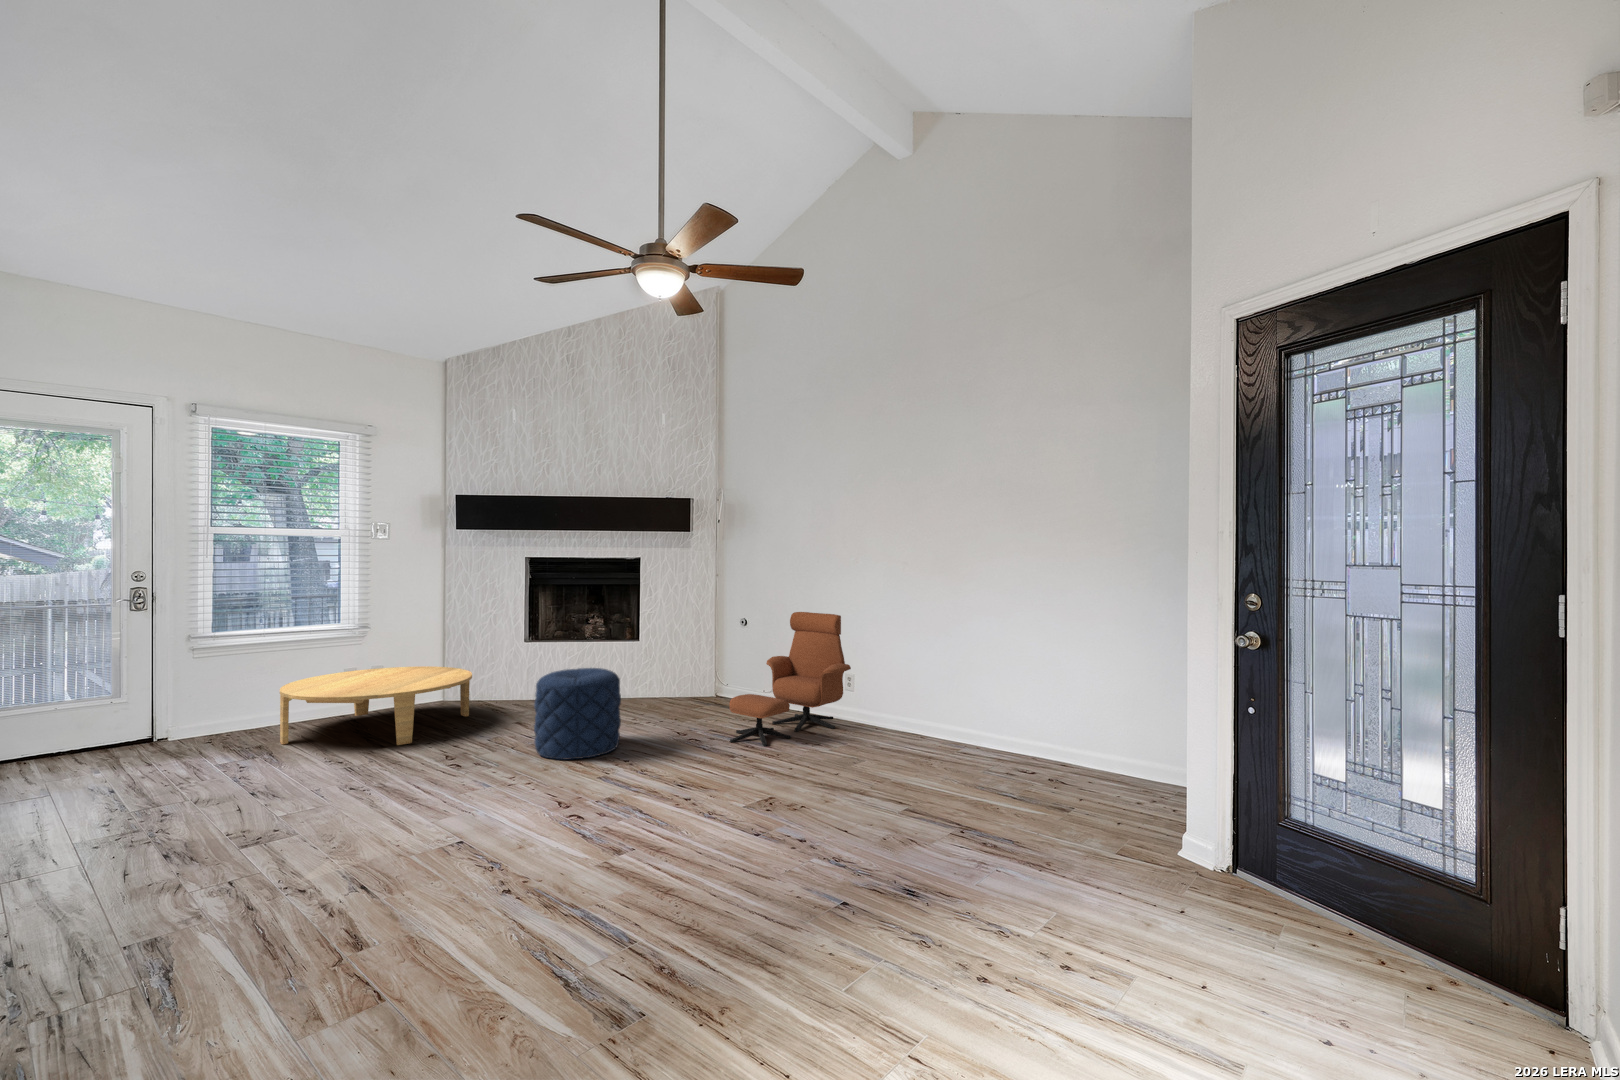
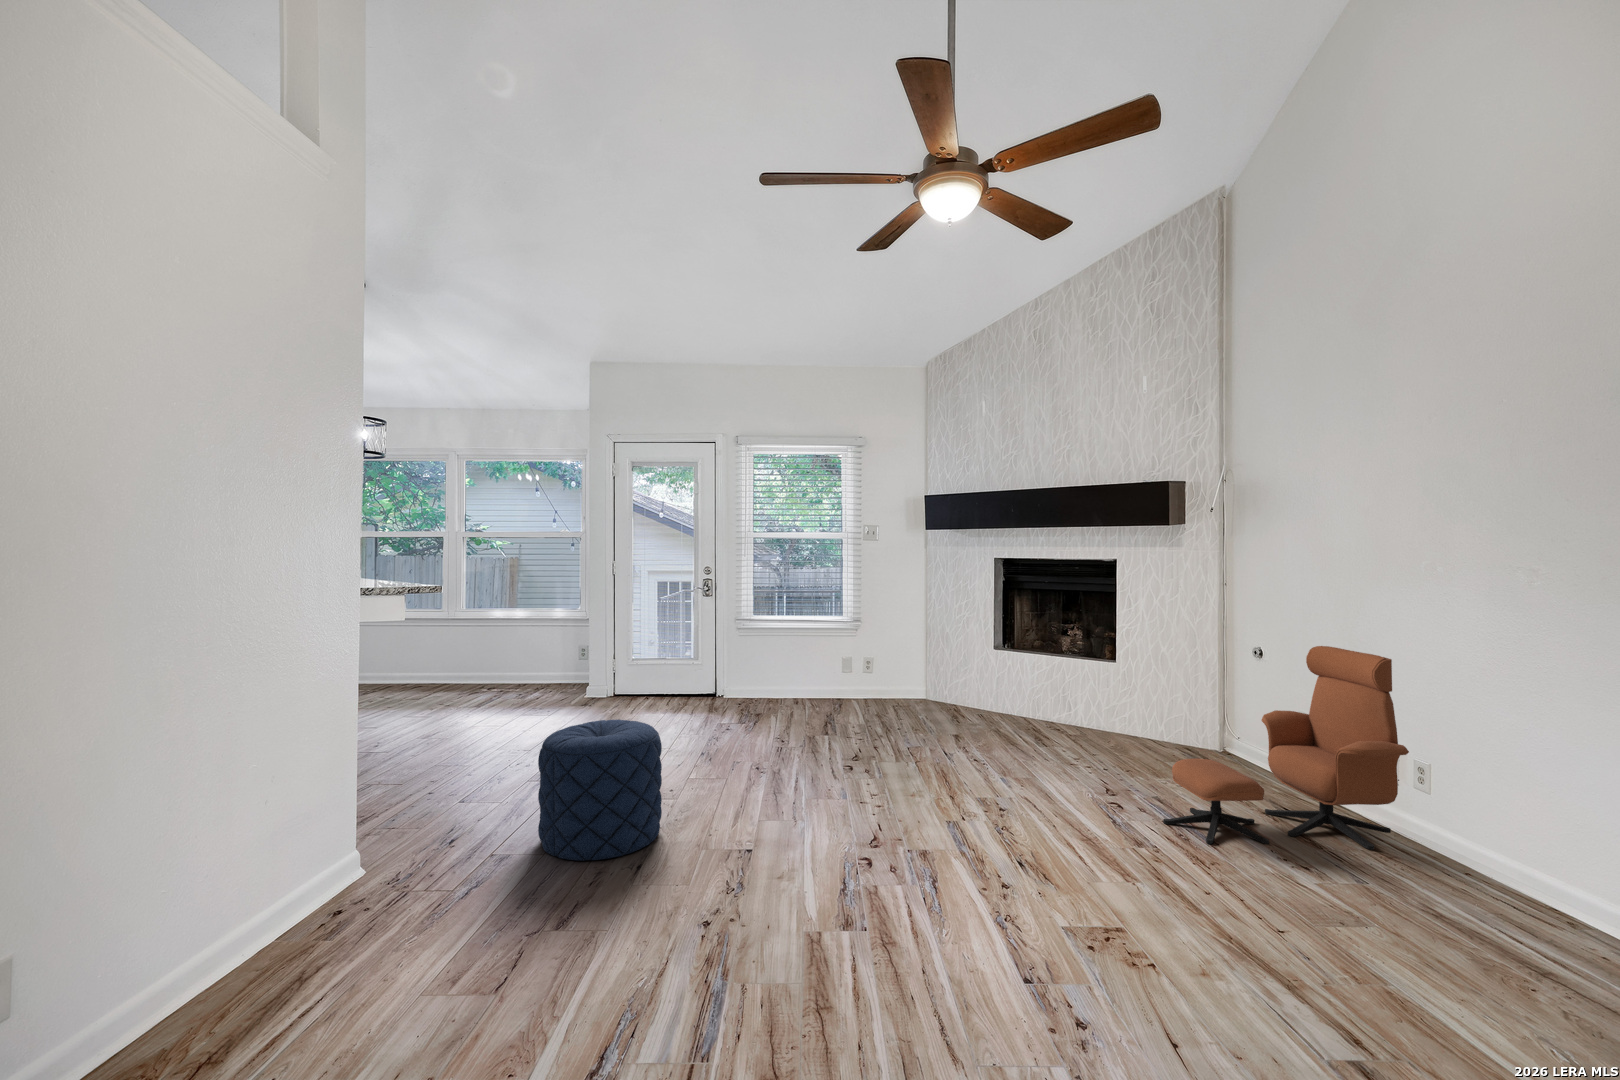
coffee table: present [280,666,472,745] -> none [773,660,928,736]
pouf: present [534,668,621,760] -> present [538,720,662,861]

